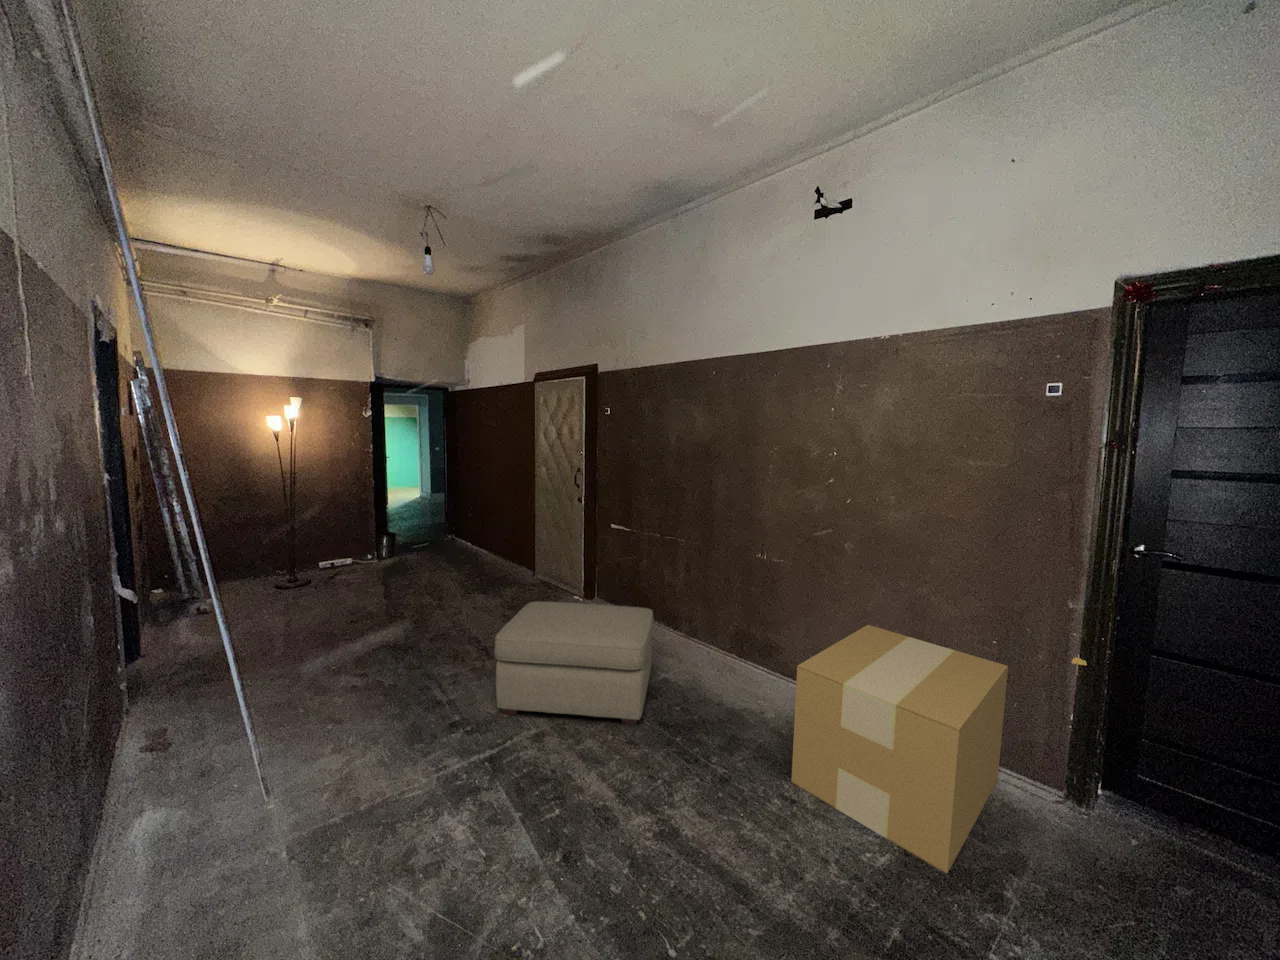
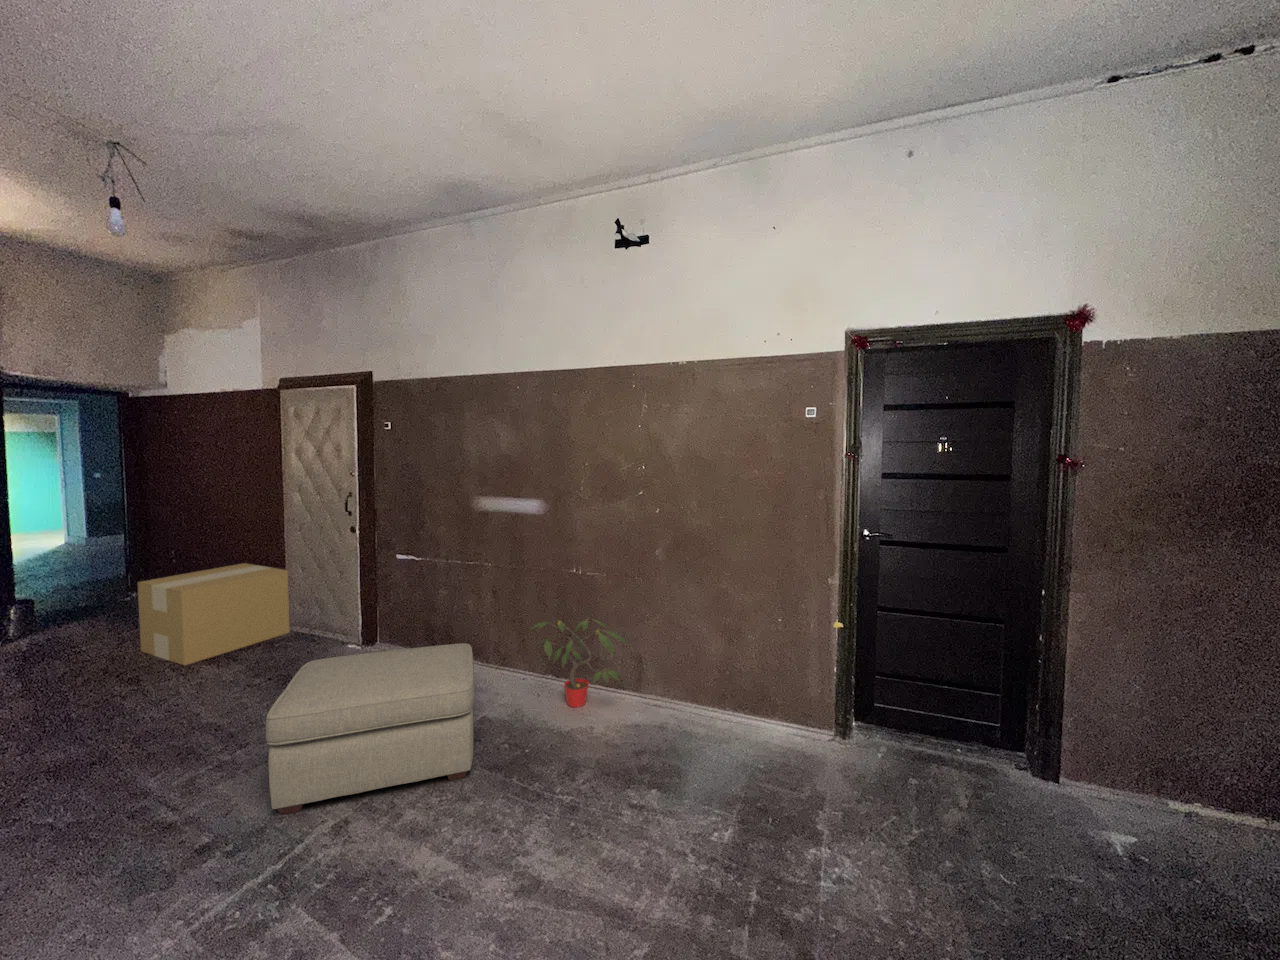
potted plant: none [705,601,810,690] -> present [531,617,630,707]
cardboard box: present [791,625,1008,874] -> present [138,563,290,665]

